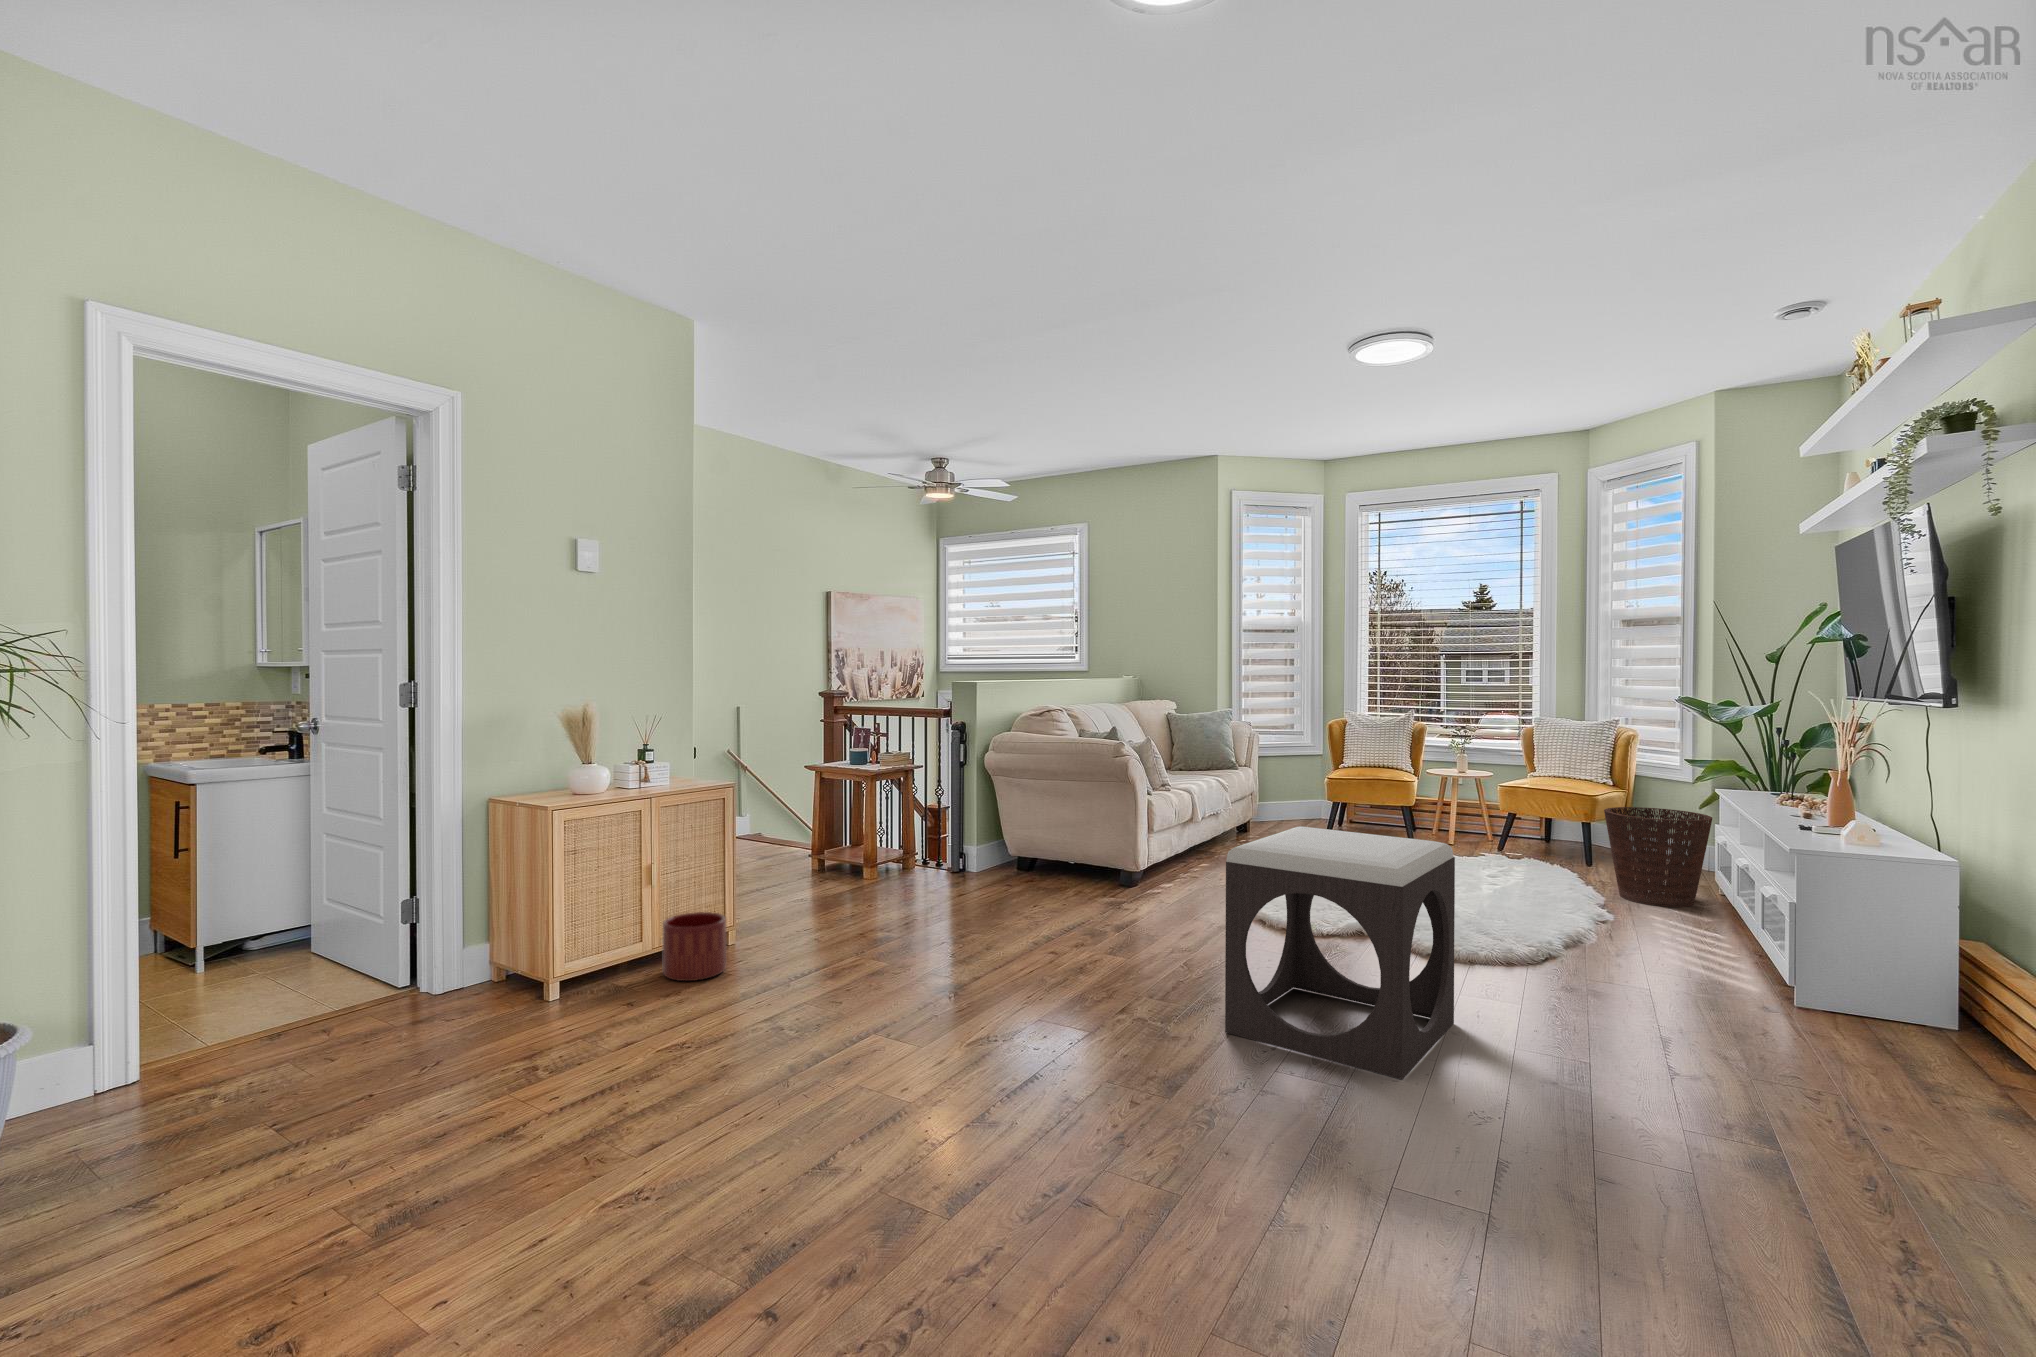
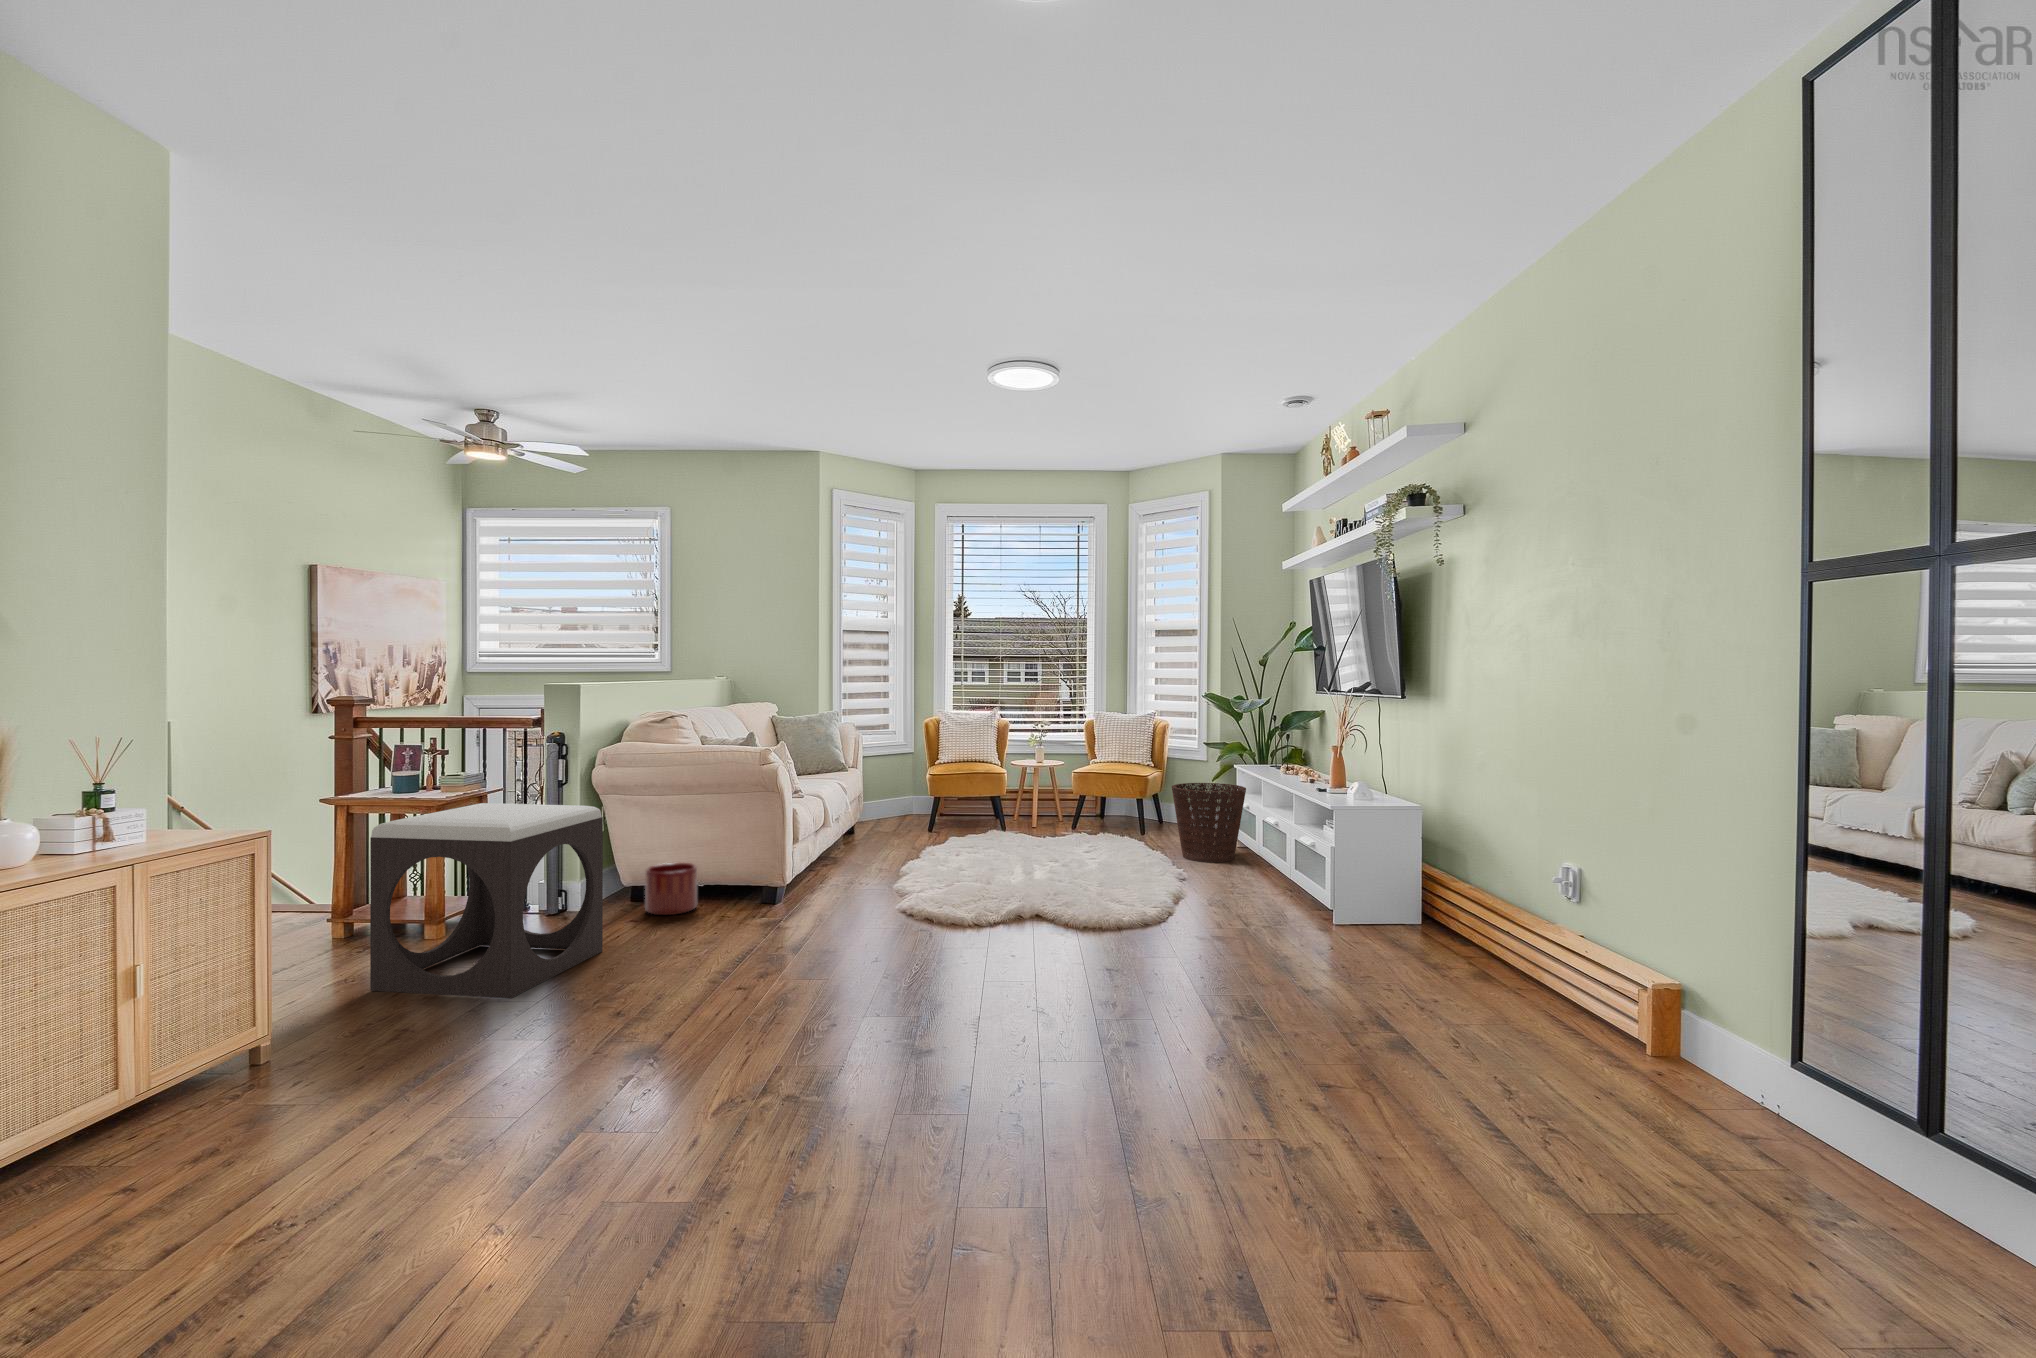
footstool: present [1225,826,1455,1079] -> present [370,803,603,998]
planter: present [662,912,726,981] -> present [645,863,697,915]

